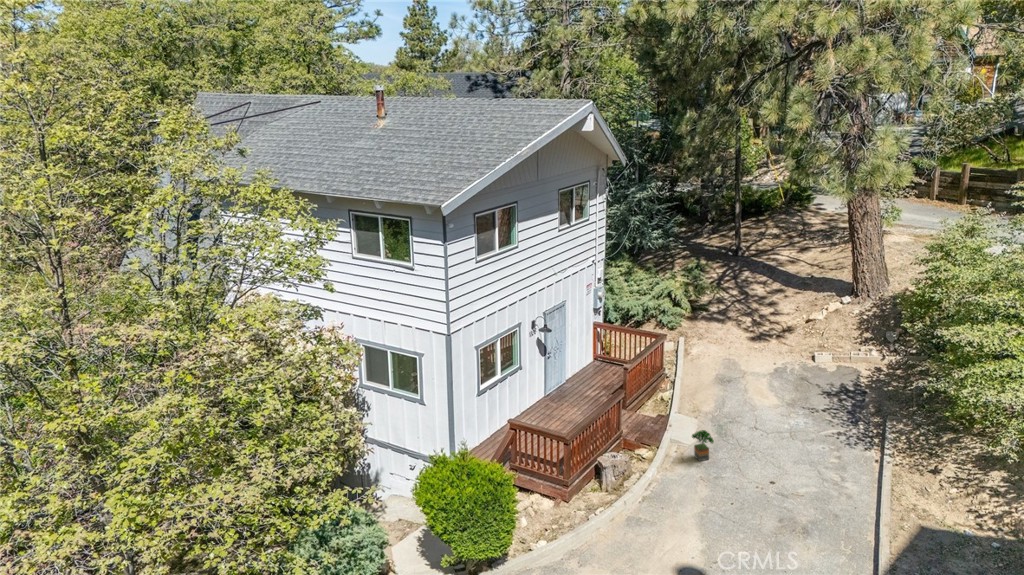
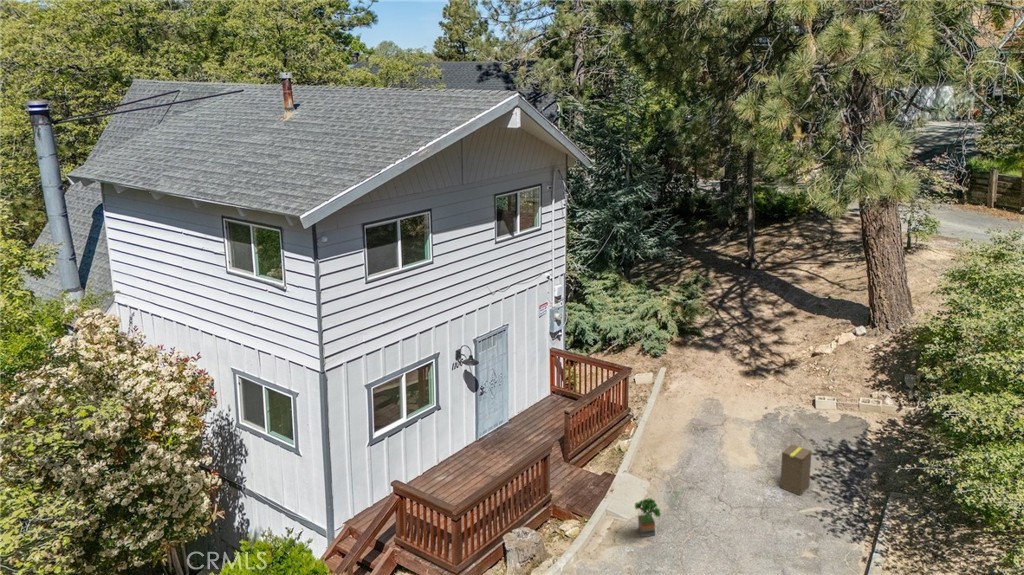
cardboard box: none [800,384,824,424] -> present [780,444,811,495]

